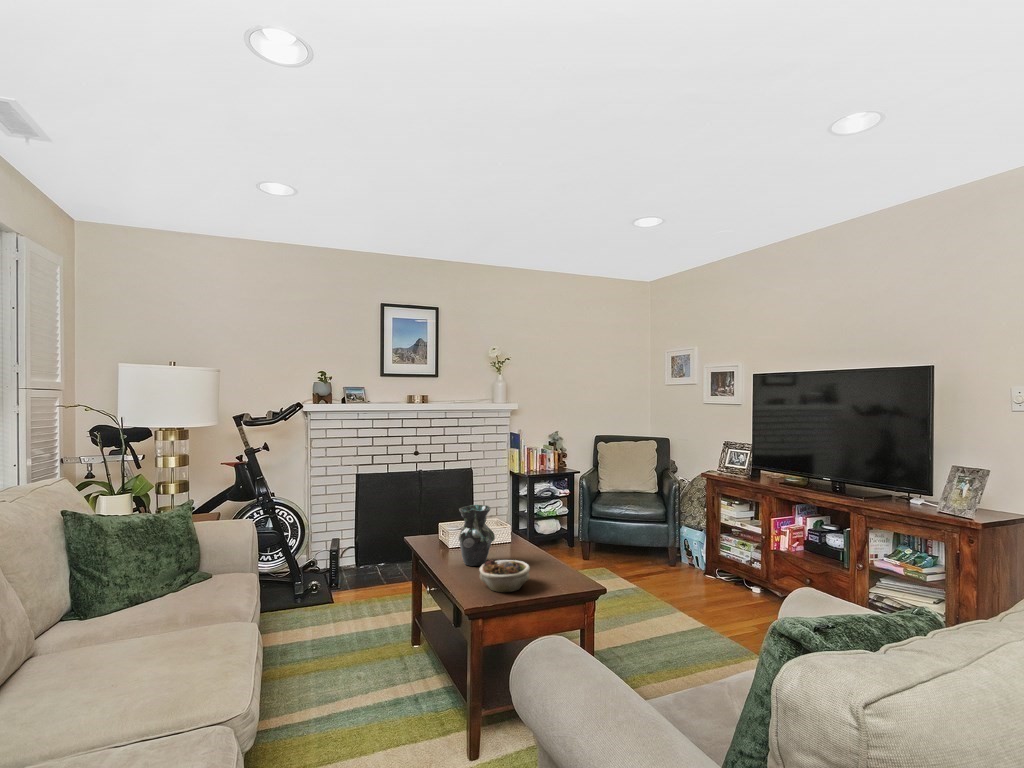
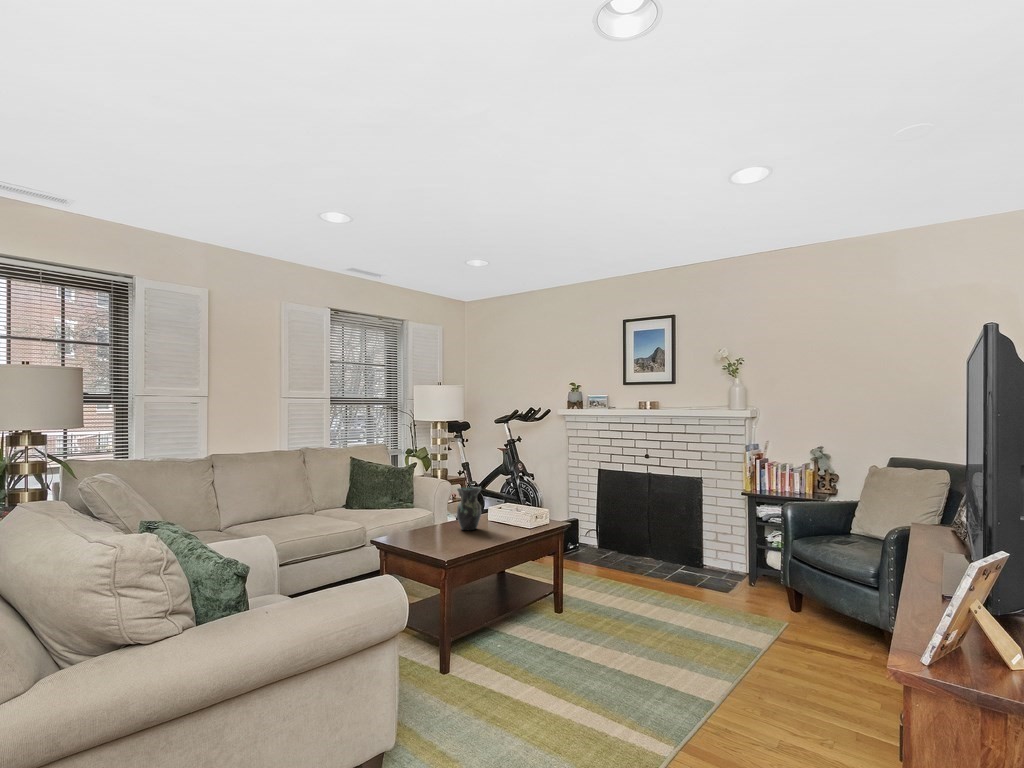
succulent planter: present [479,560,530,592] -> none [411,520,447,542]

